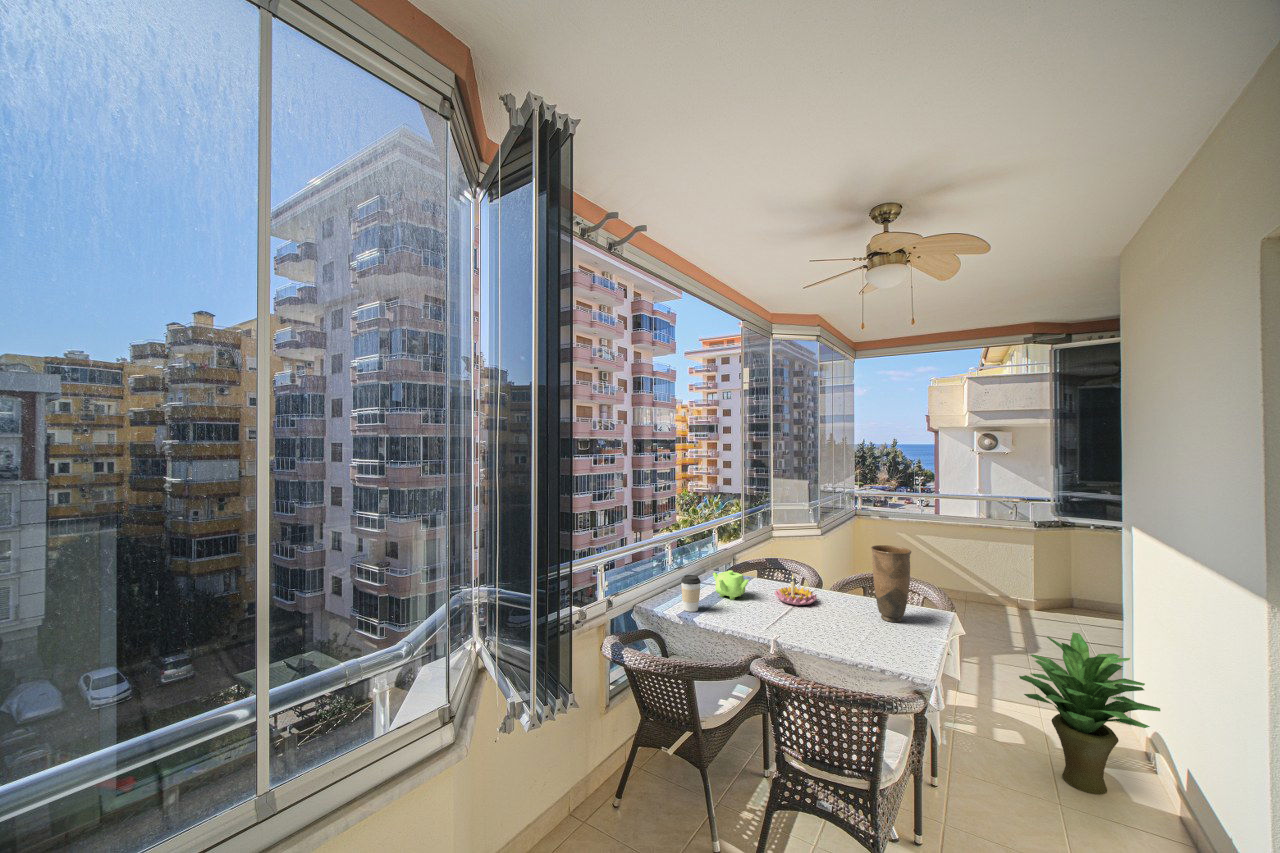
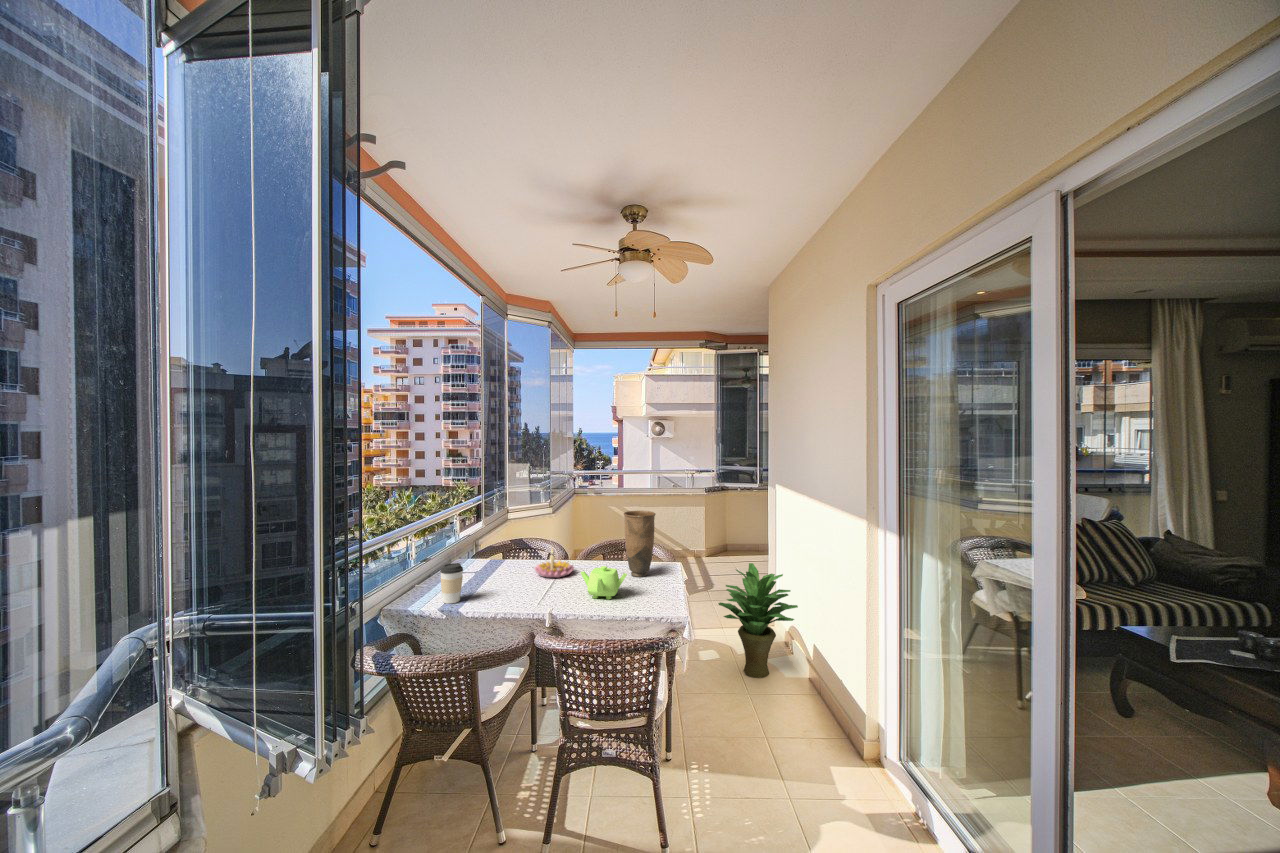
teapot: present [713,570,749,600] -> present [581,566,627,599]

